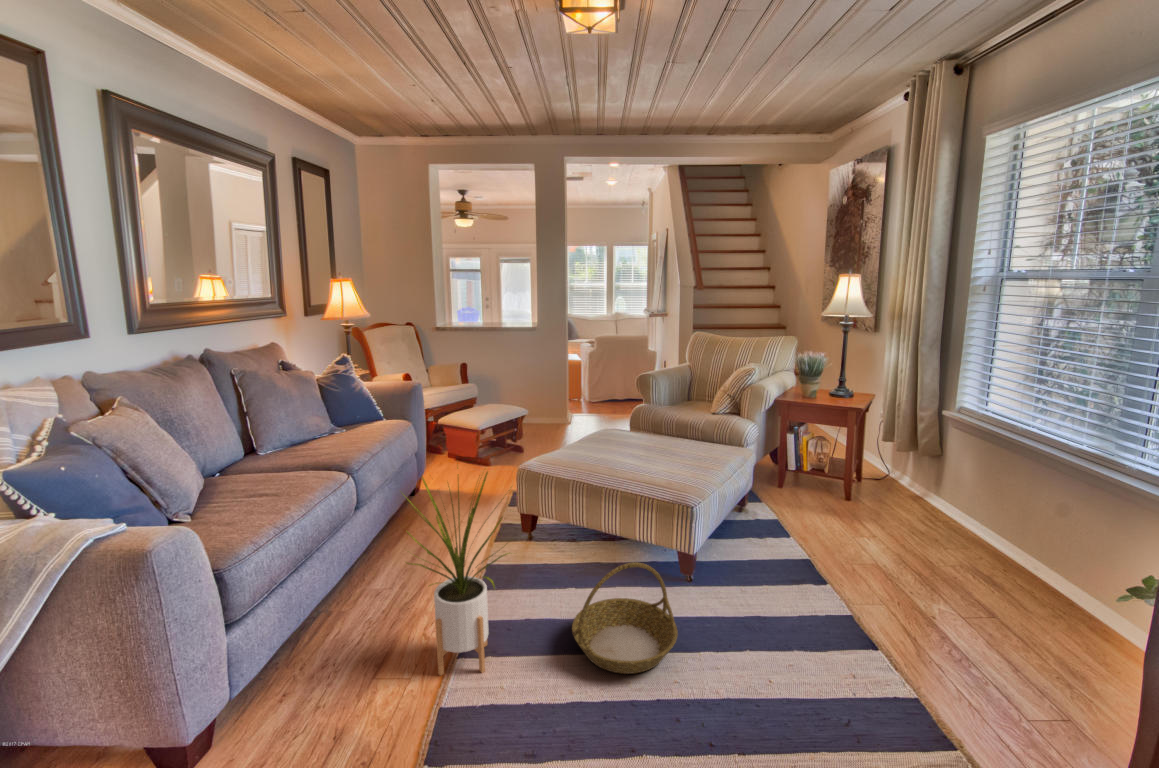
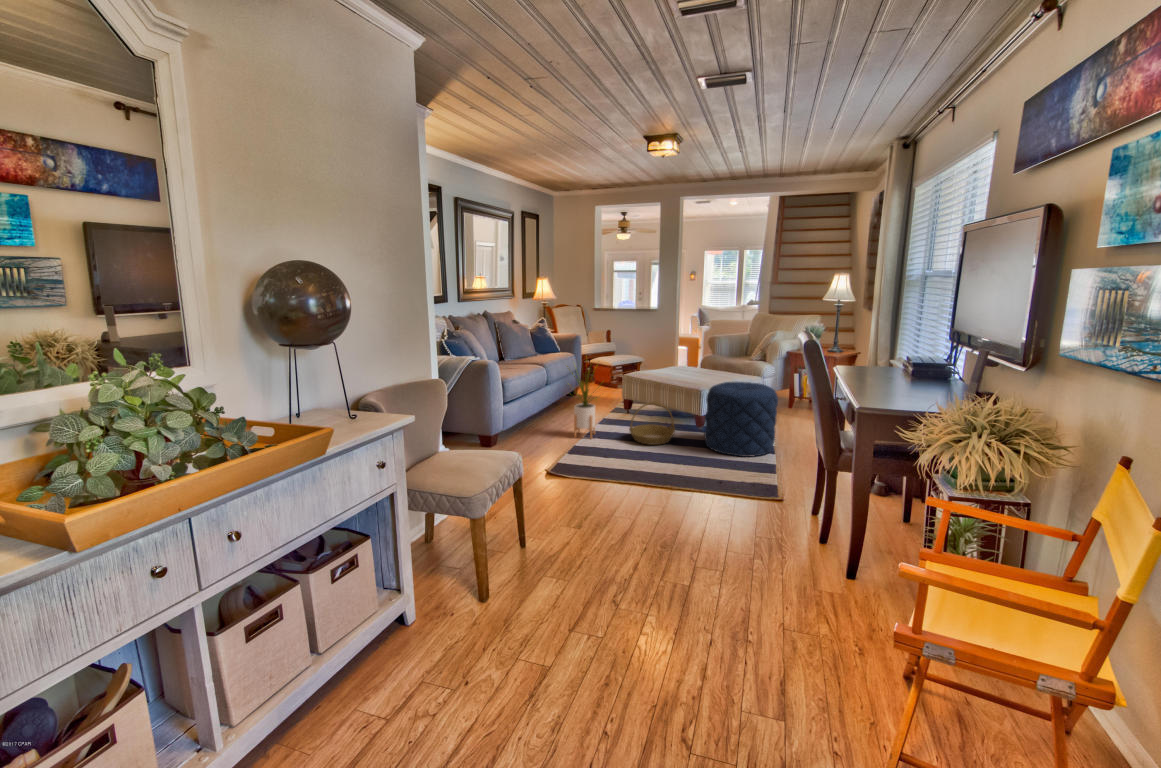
pouf: none [739,493,910,689] -> present [704,382,778,457]

